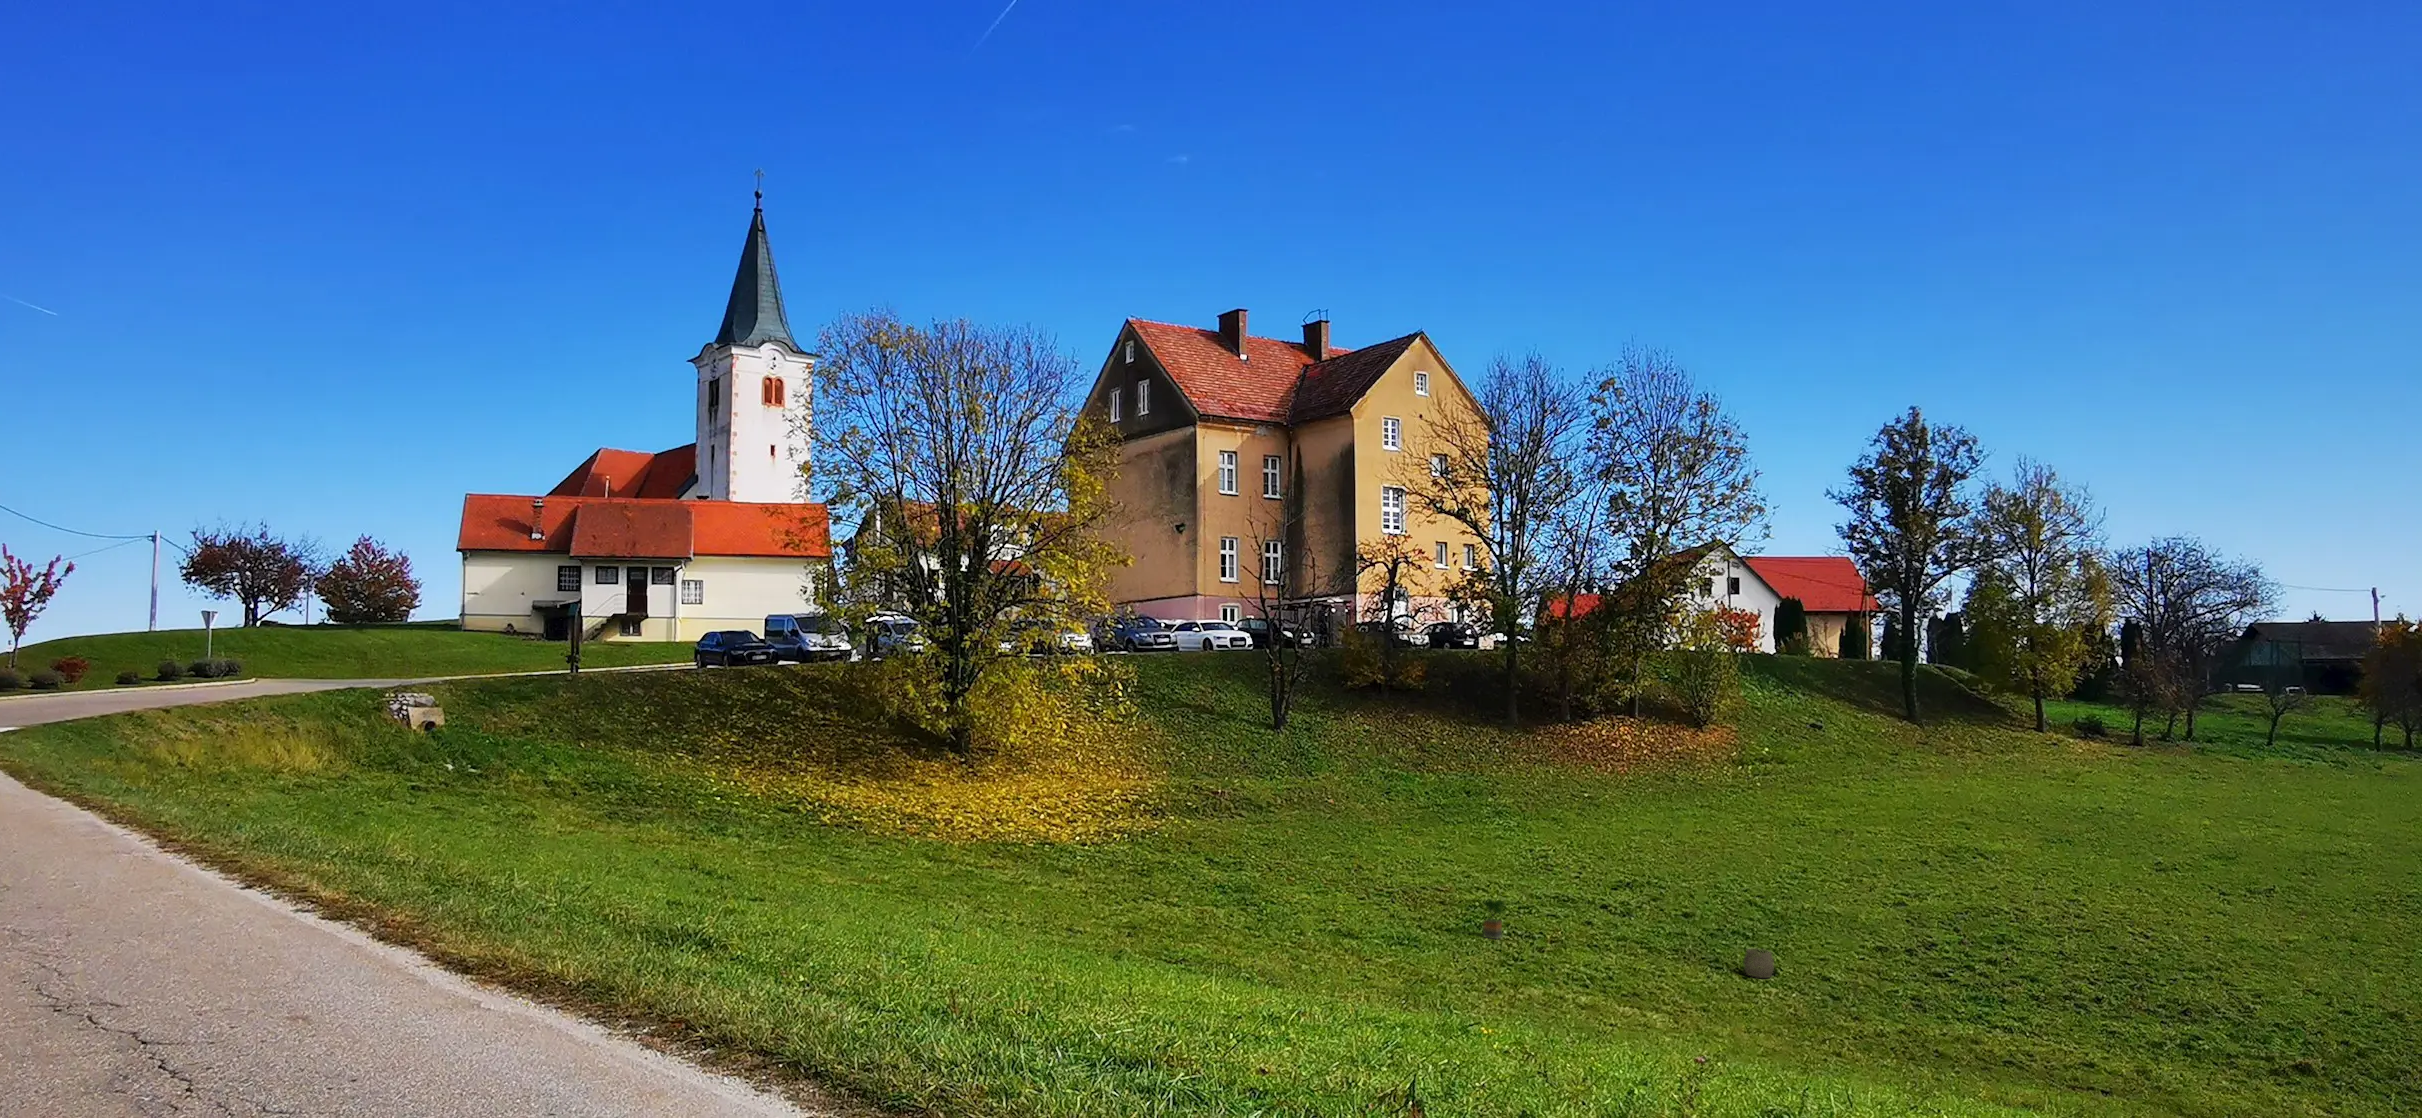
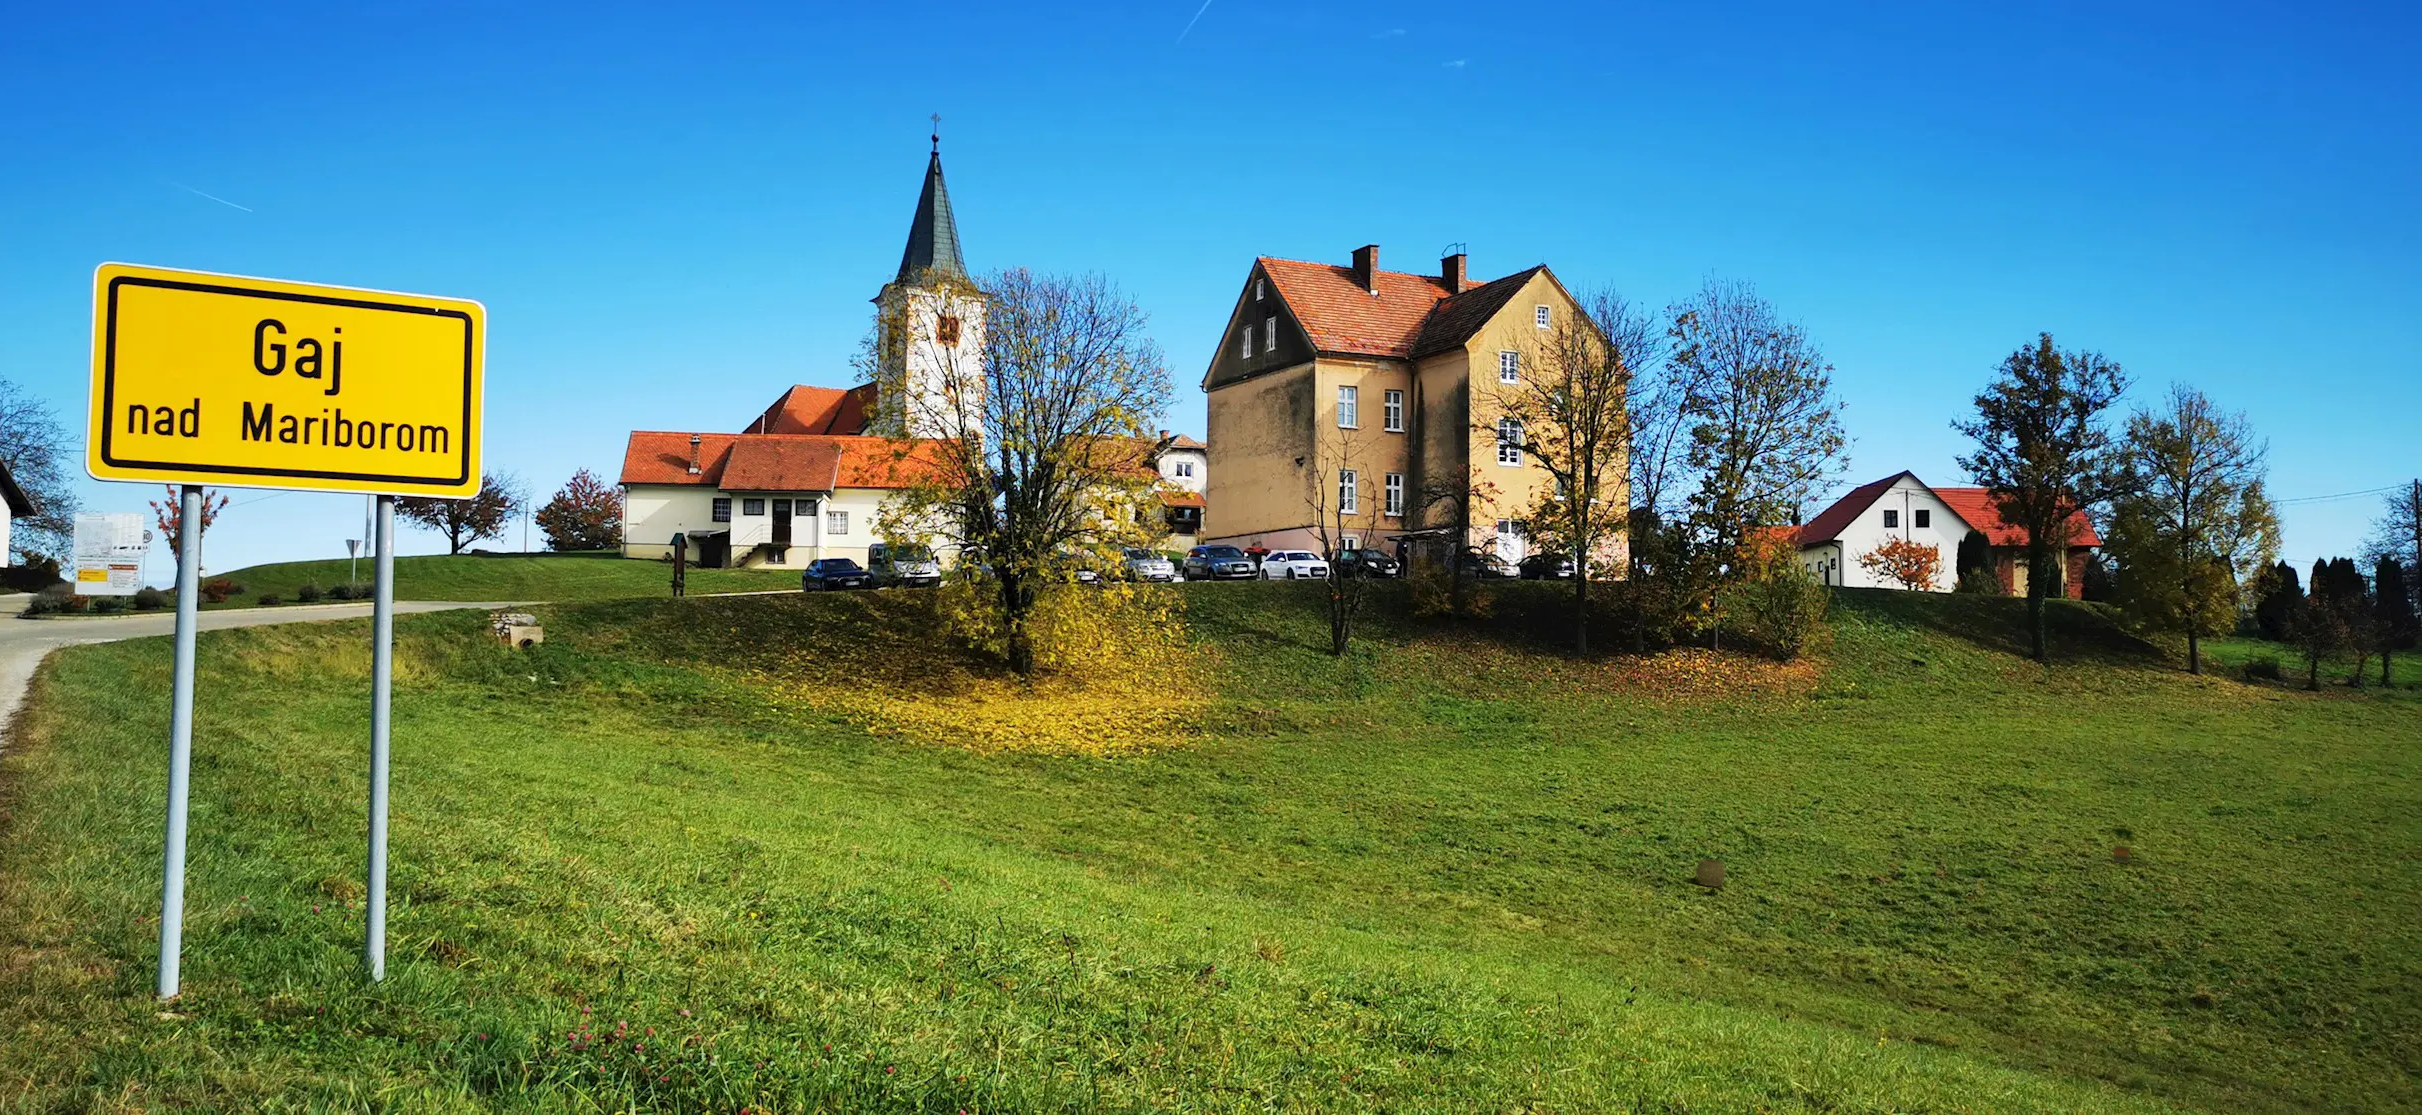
potted tree: present [1483,899,1506,939] -> present [2110,828,2135,864]

